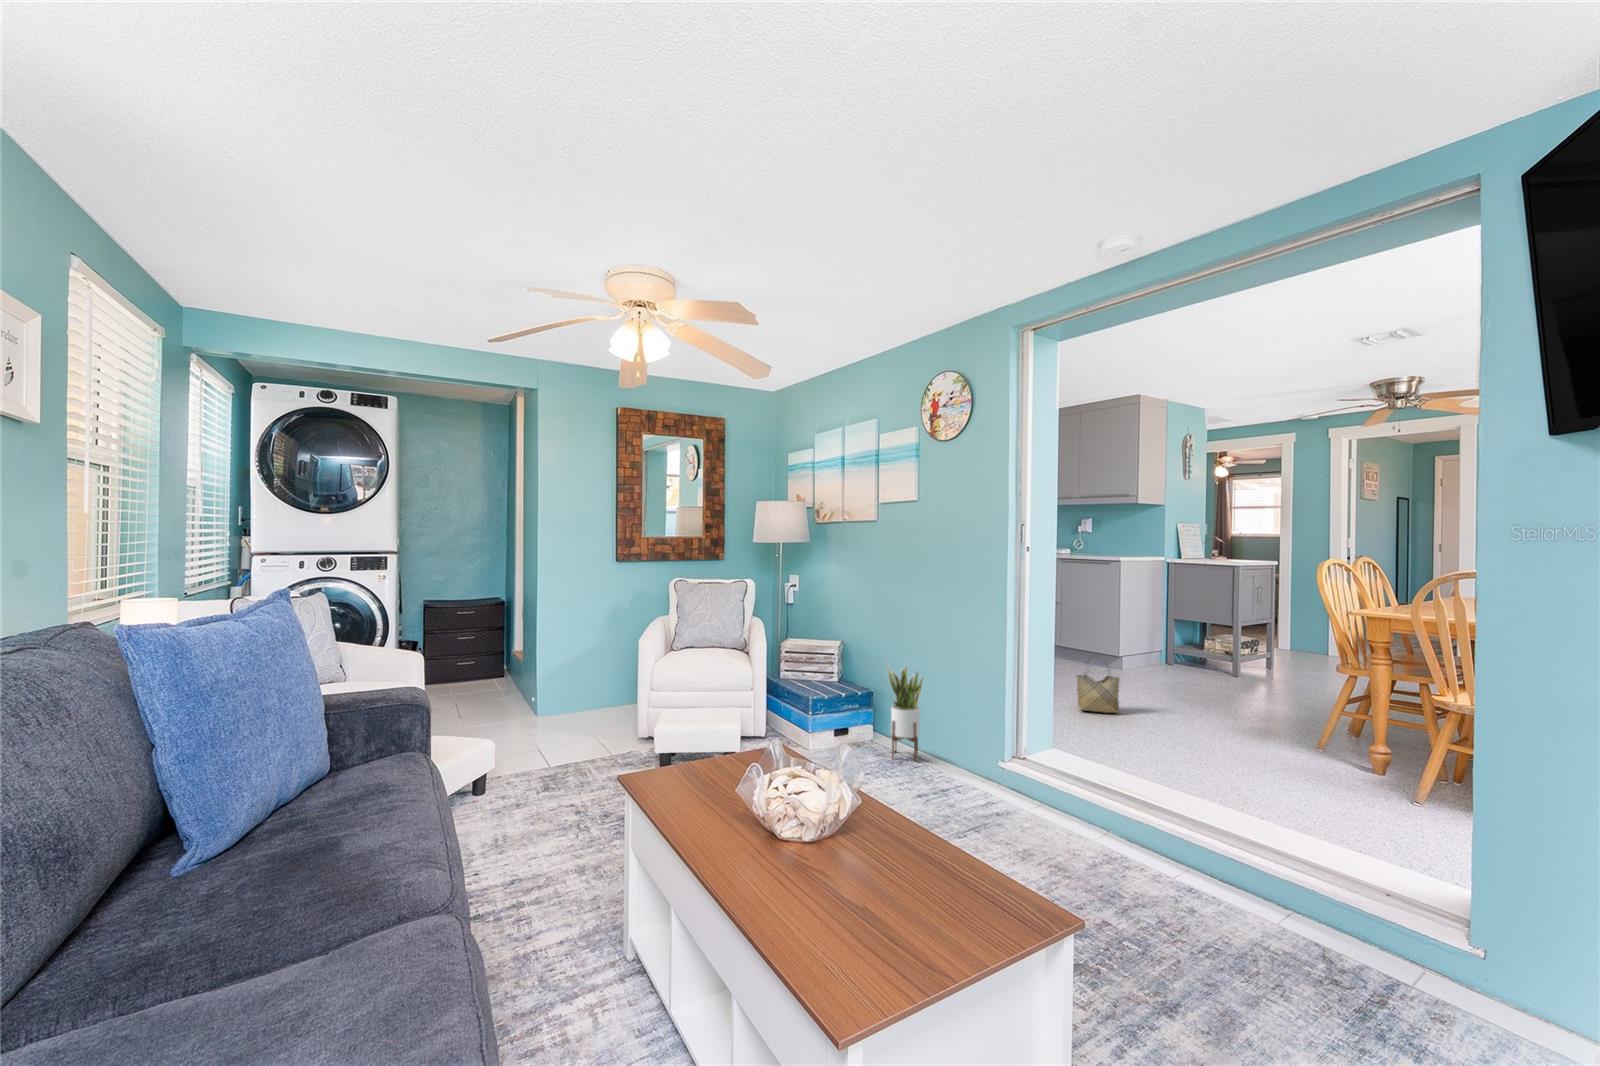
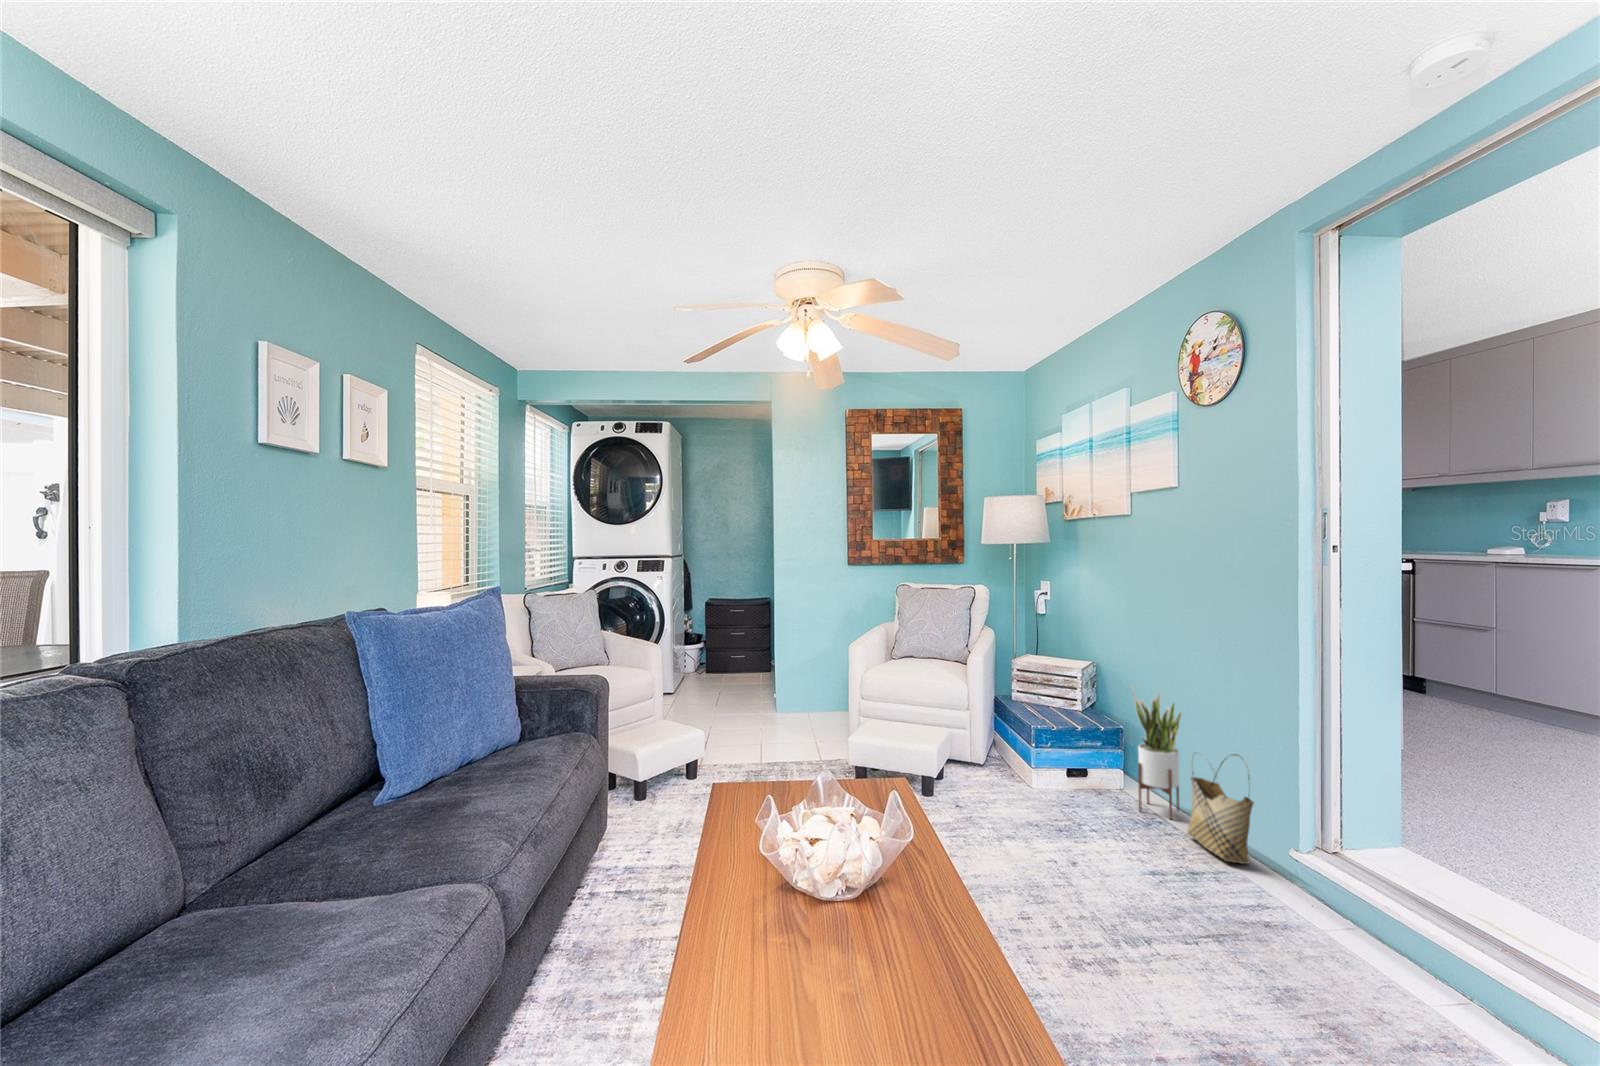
woven basket: present [1077,659,1119,713] -> present [1187,754,1254,864]

